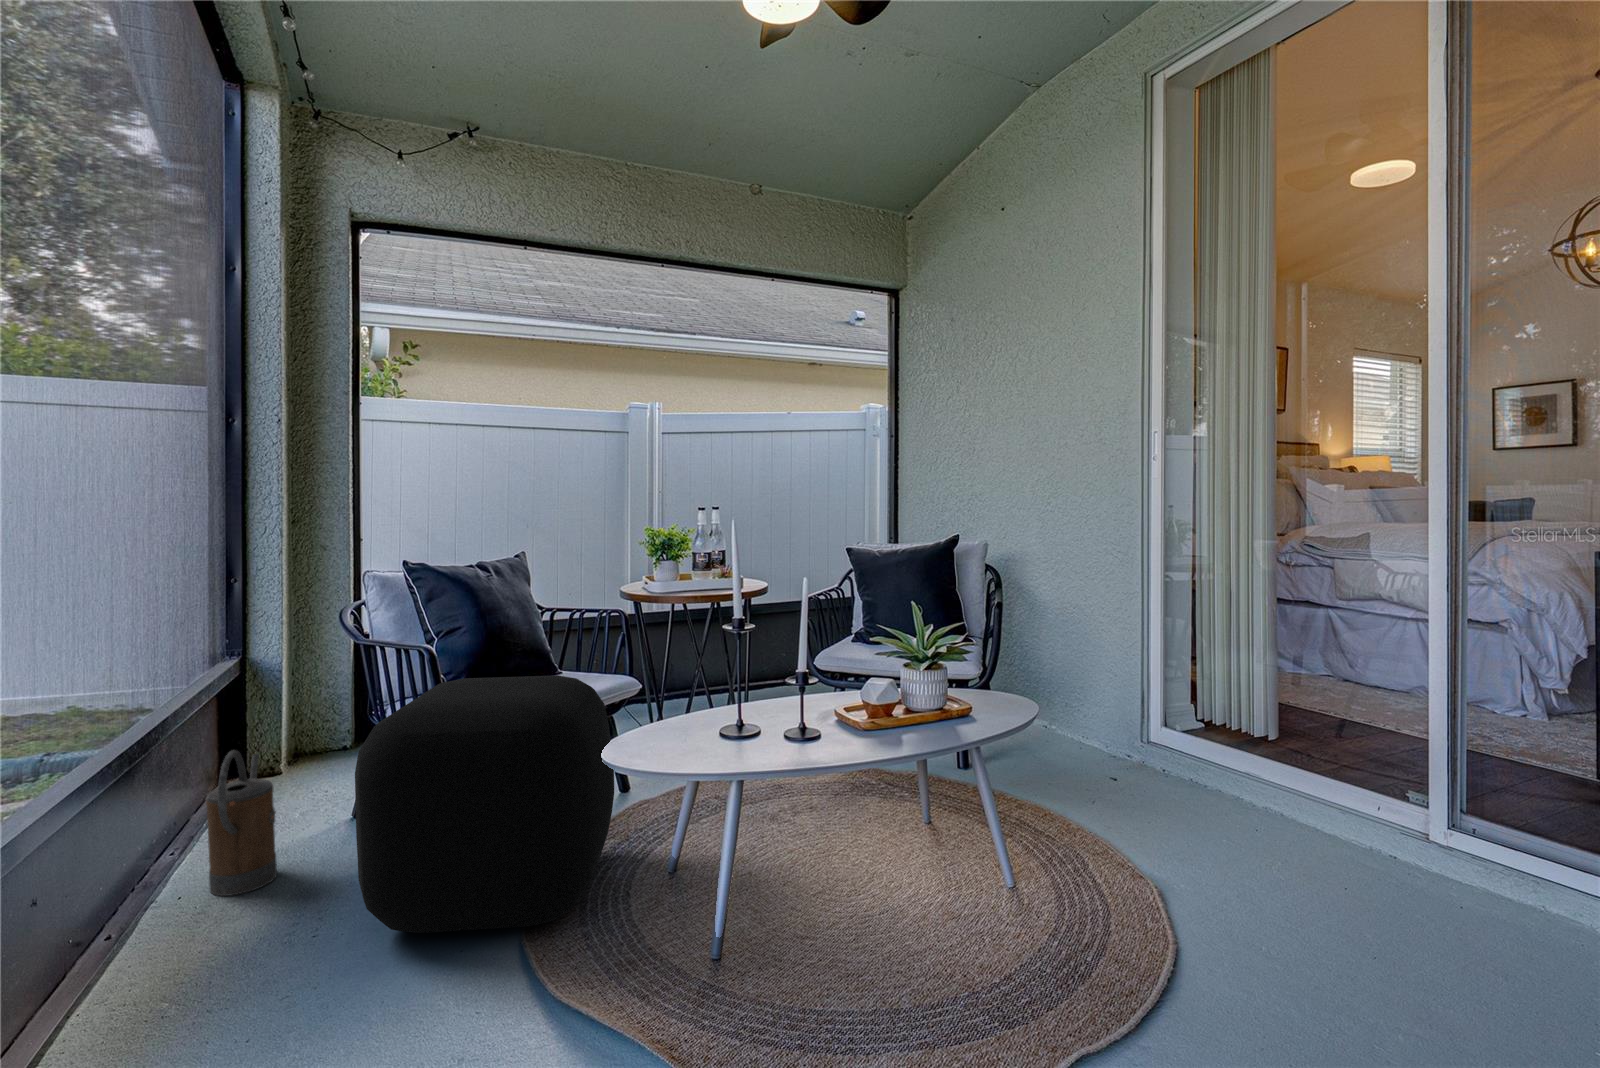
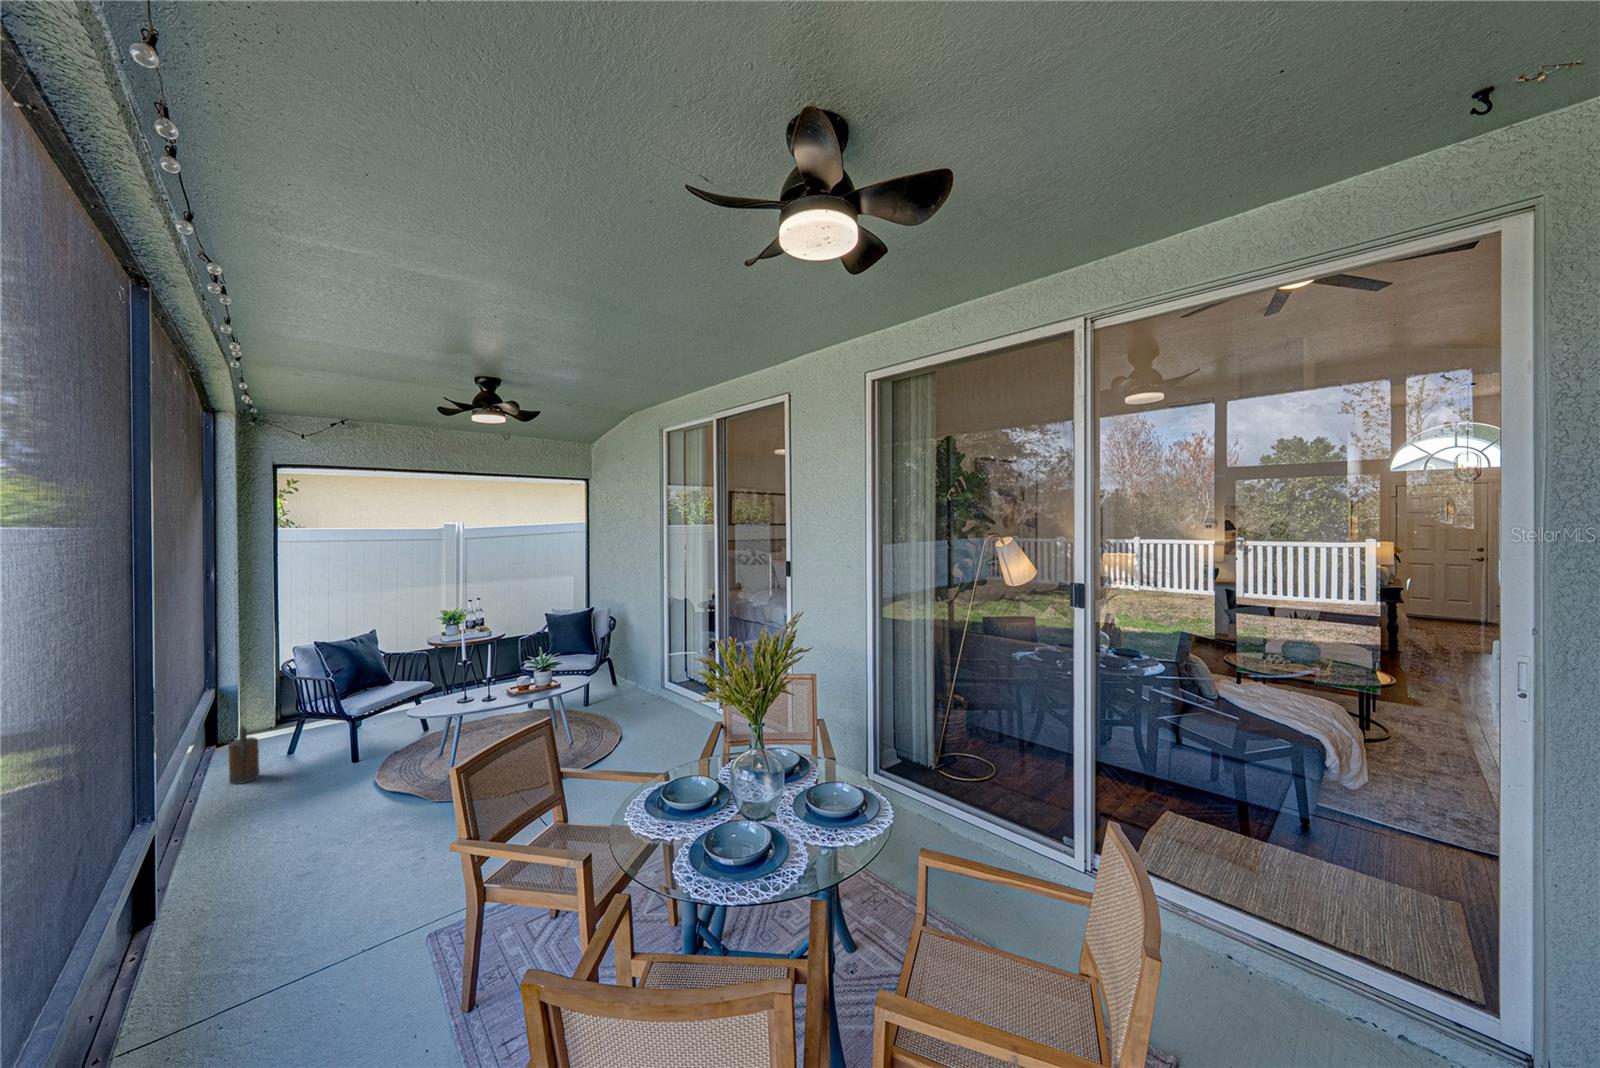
ottoman: present [355,676,614,933] -> none [306,685,415,782]

